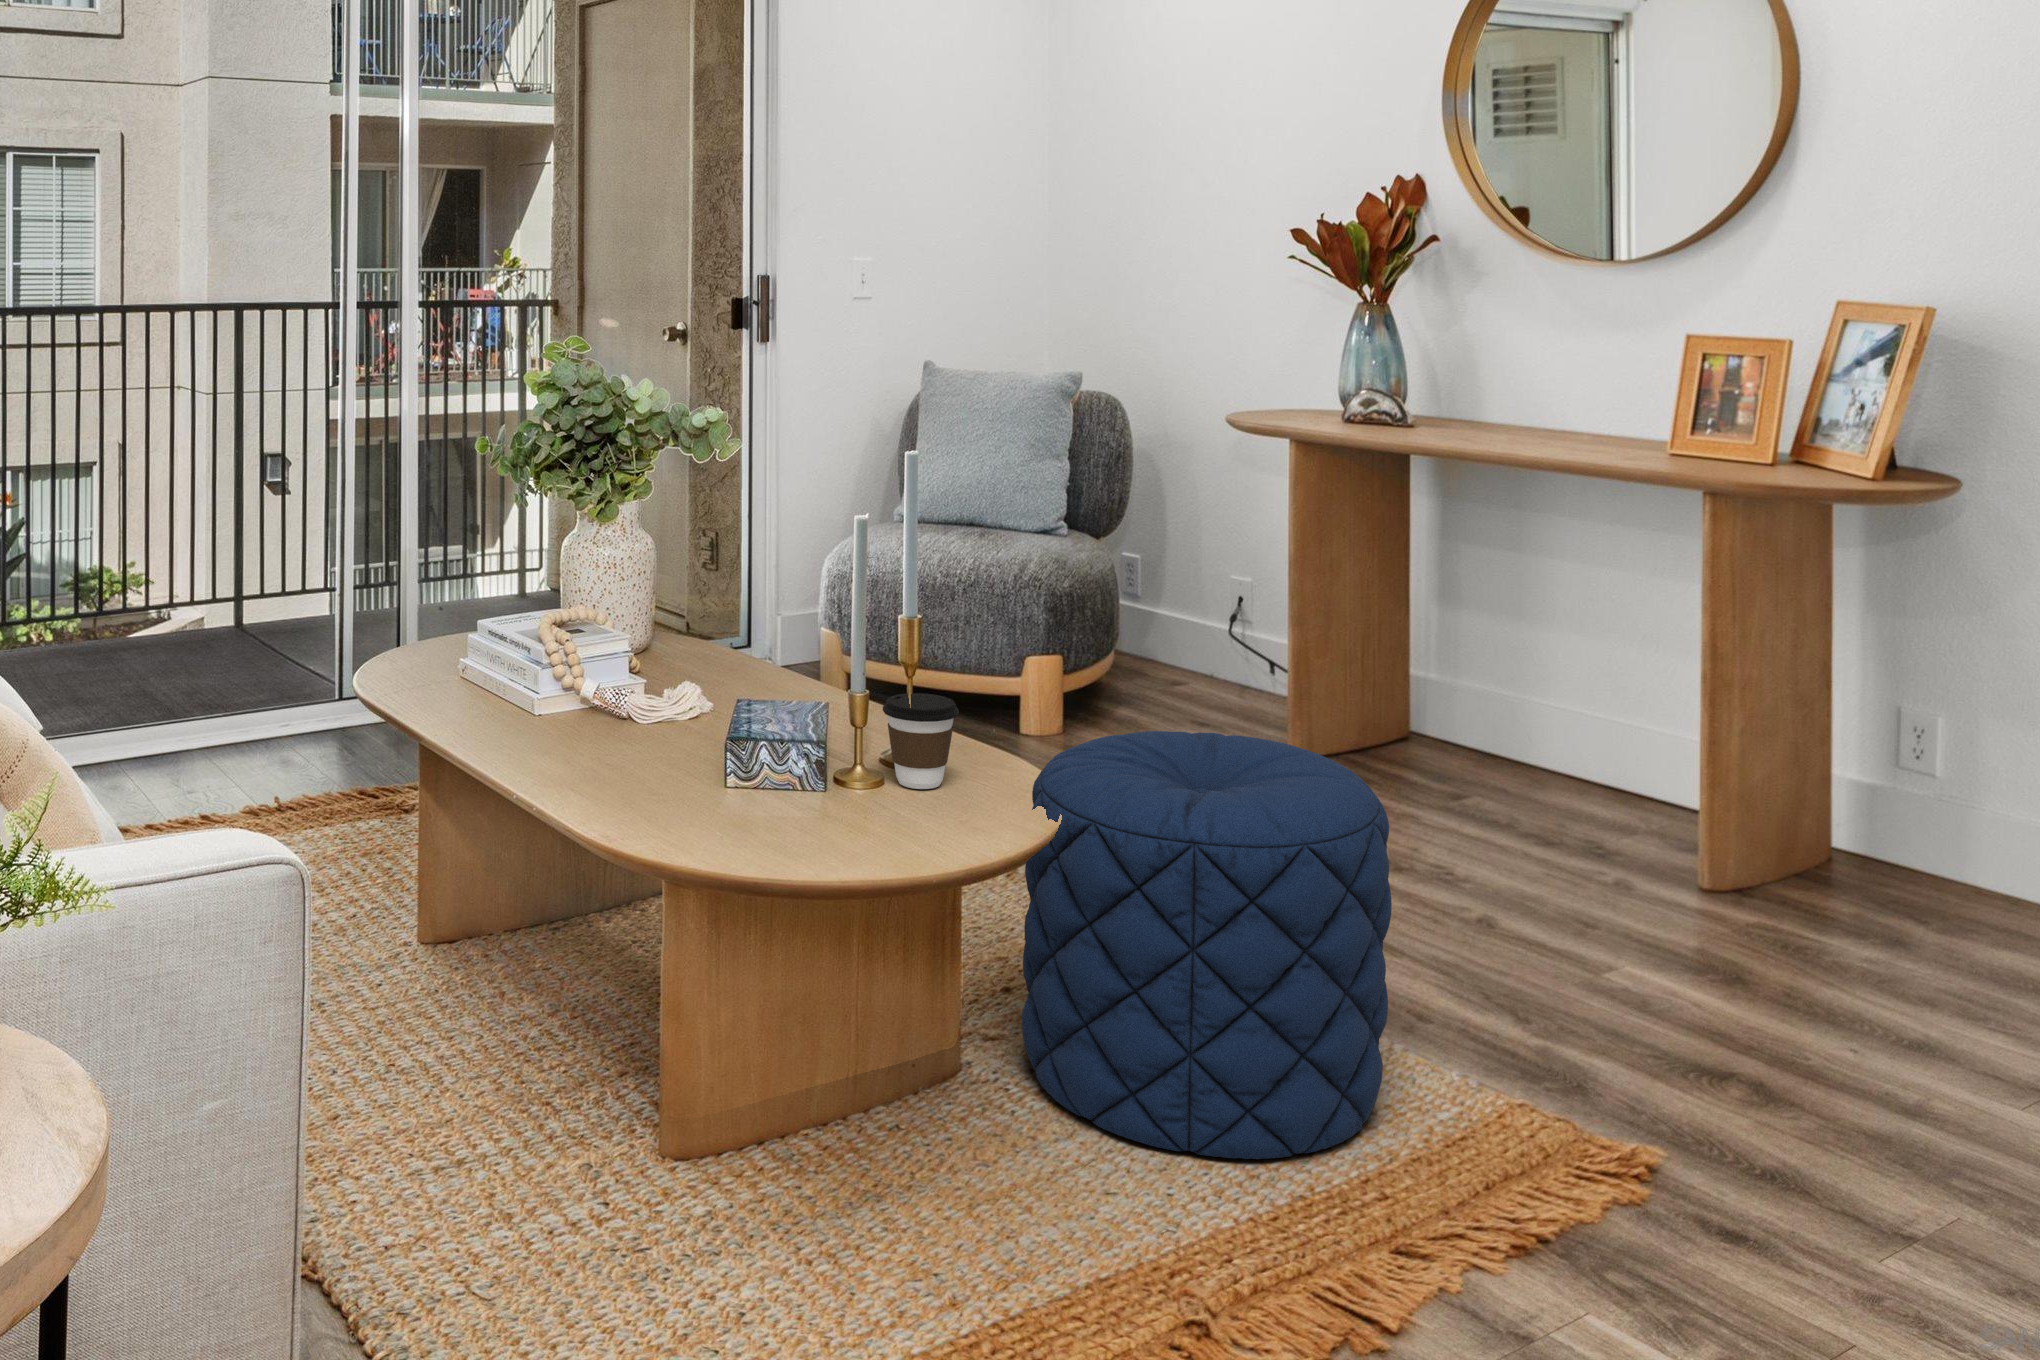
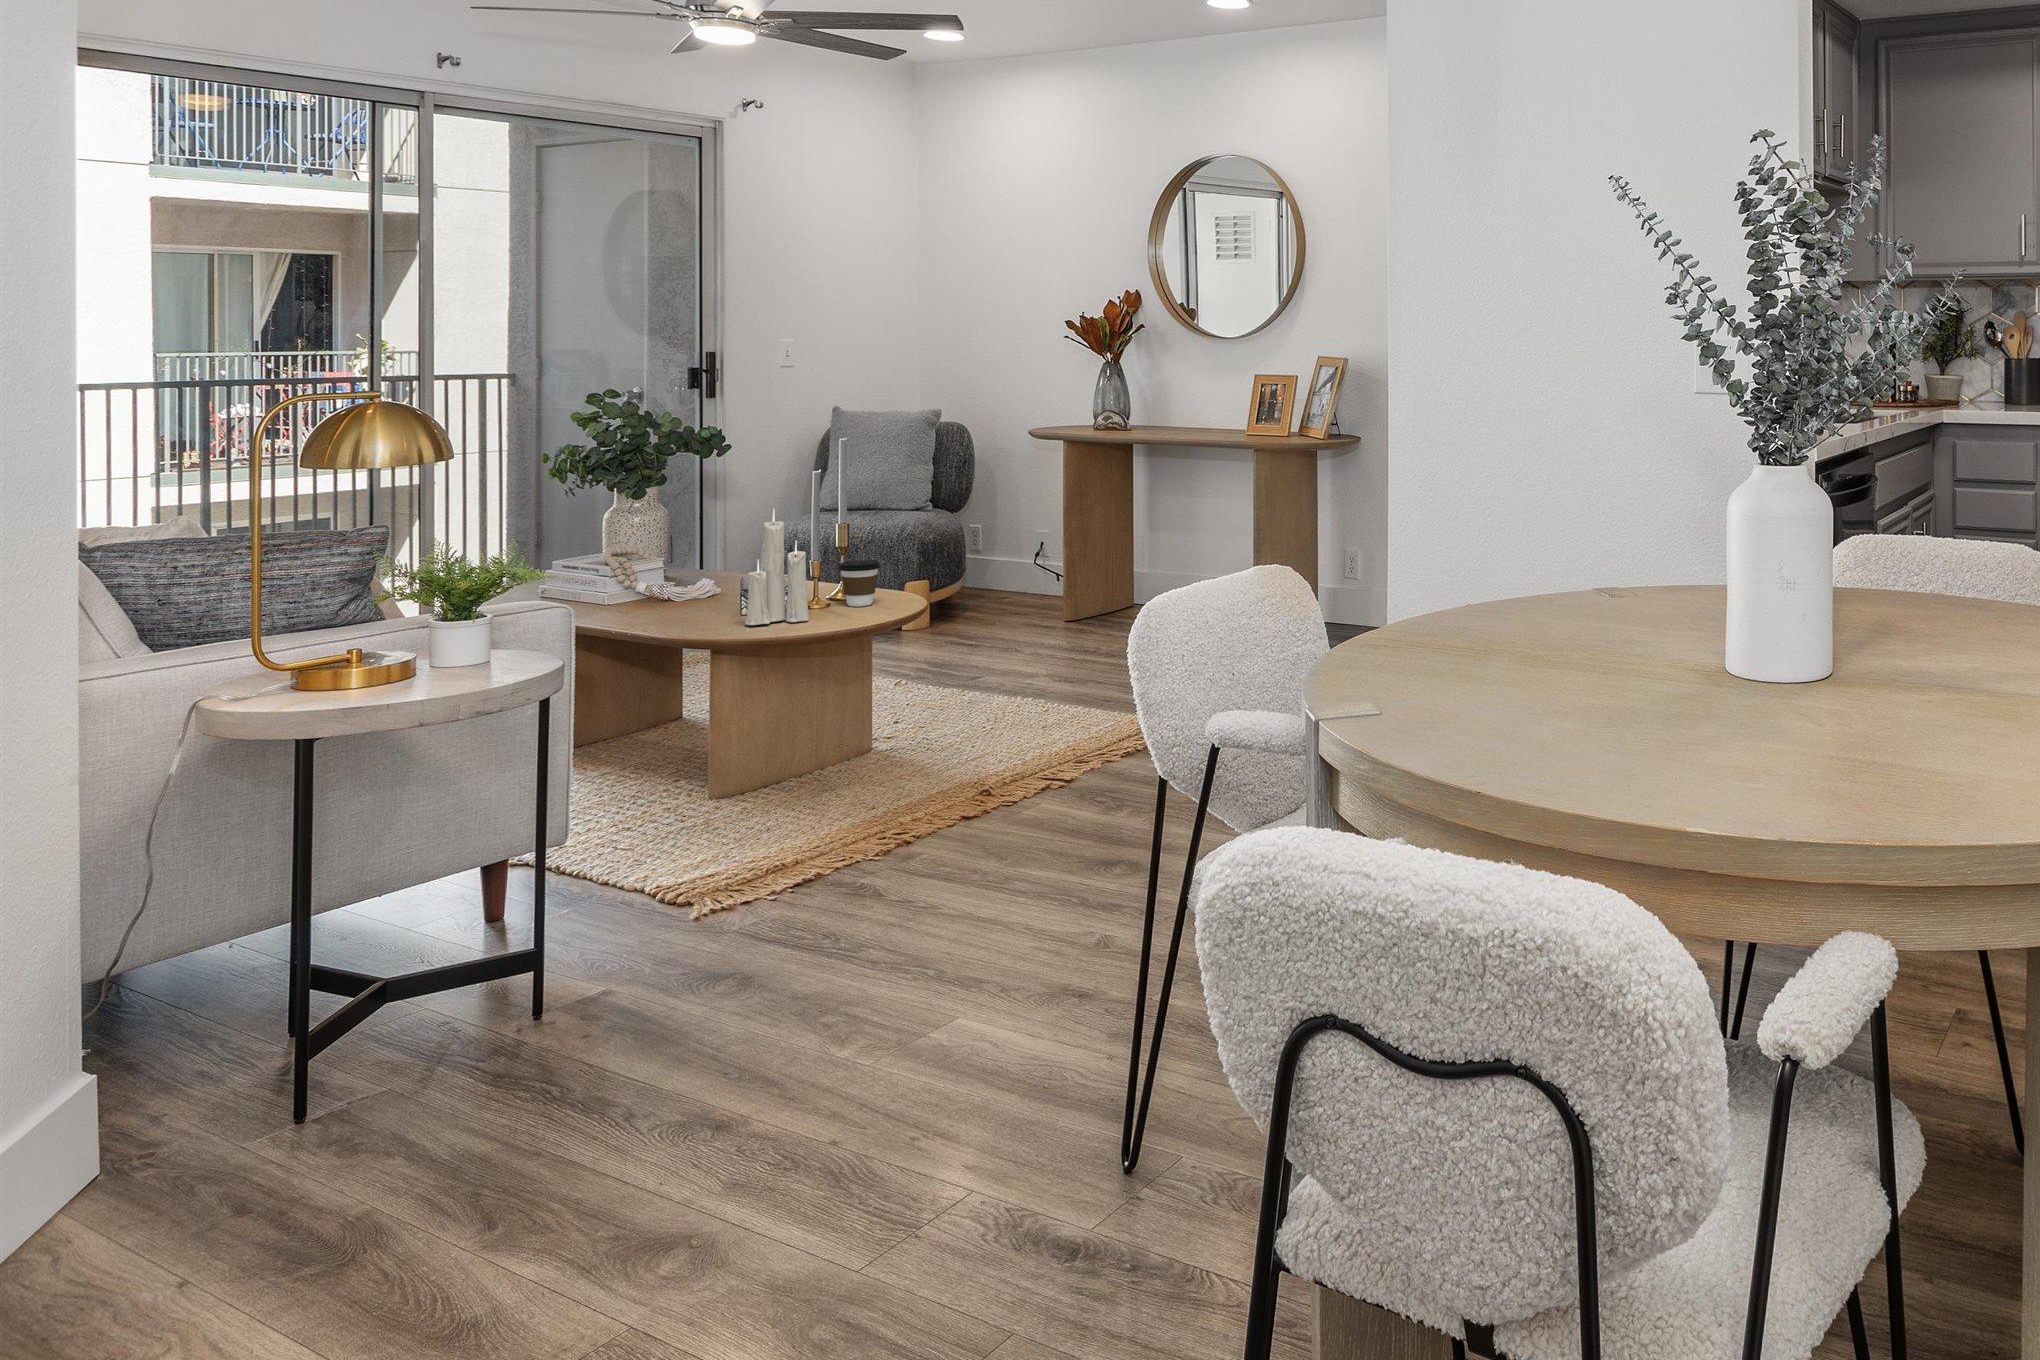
candle: none [709,580,820,822] -> present [745,509,809,625]
pouf: present [1022,731,1392,1159] -> none [918,569,1094,751]

